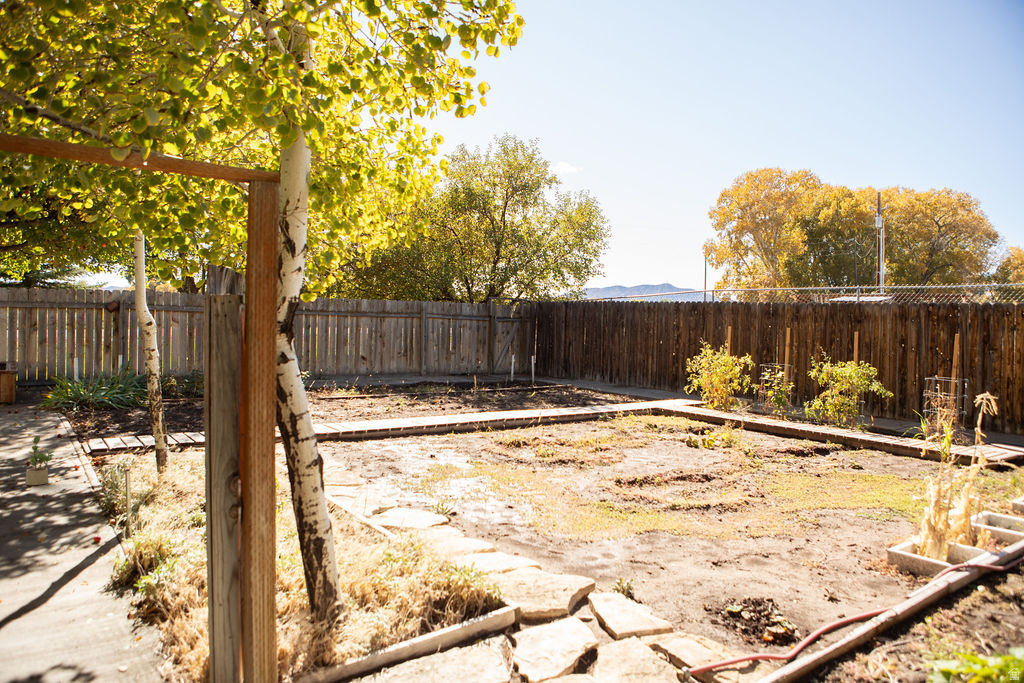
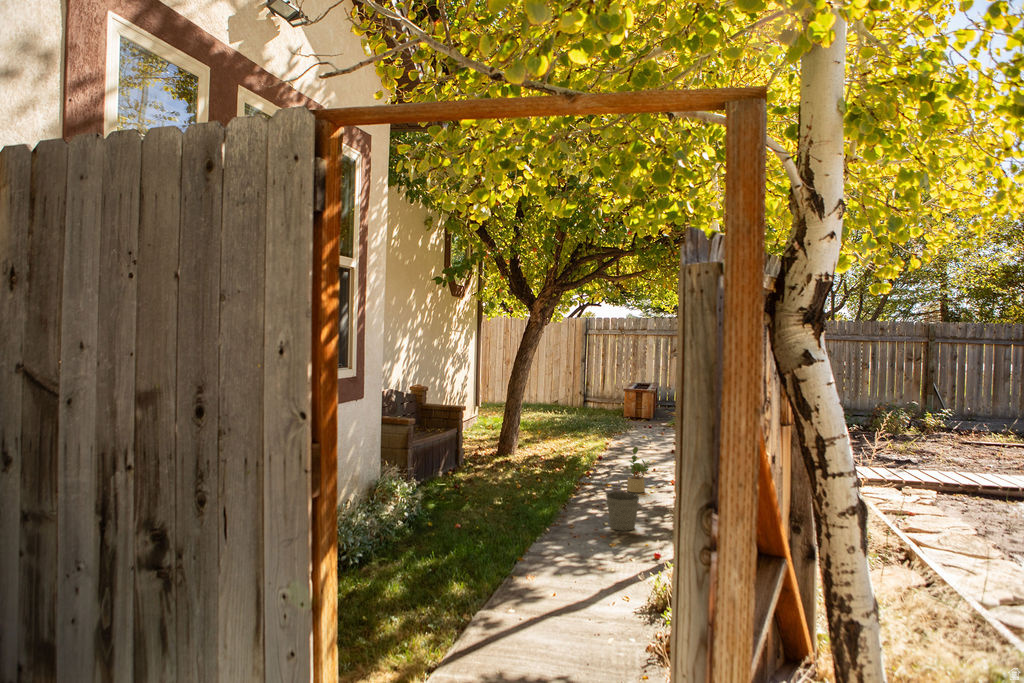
bucket: none [19,485,63,526] -> present [606,492,639,531]

